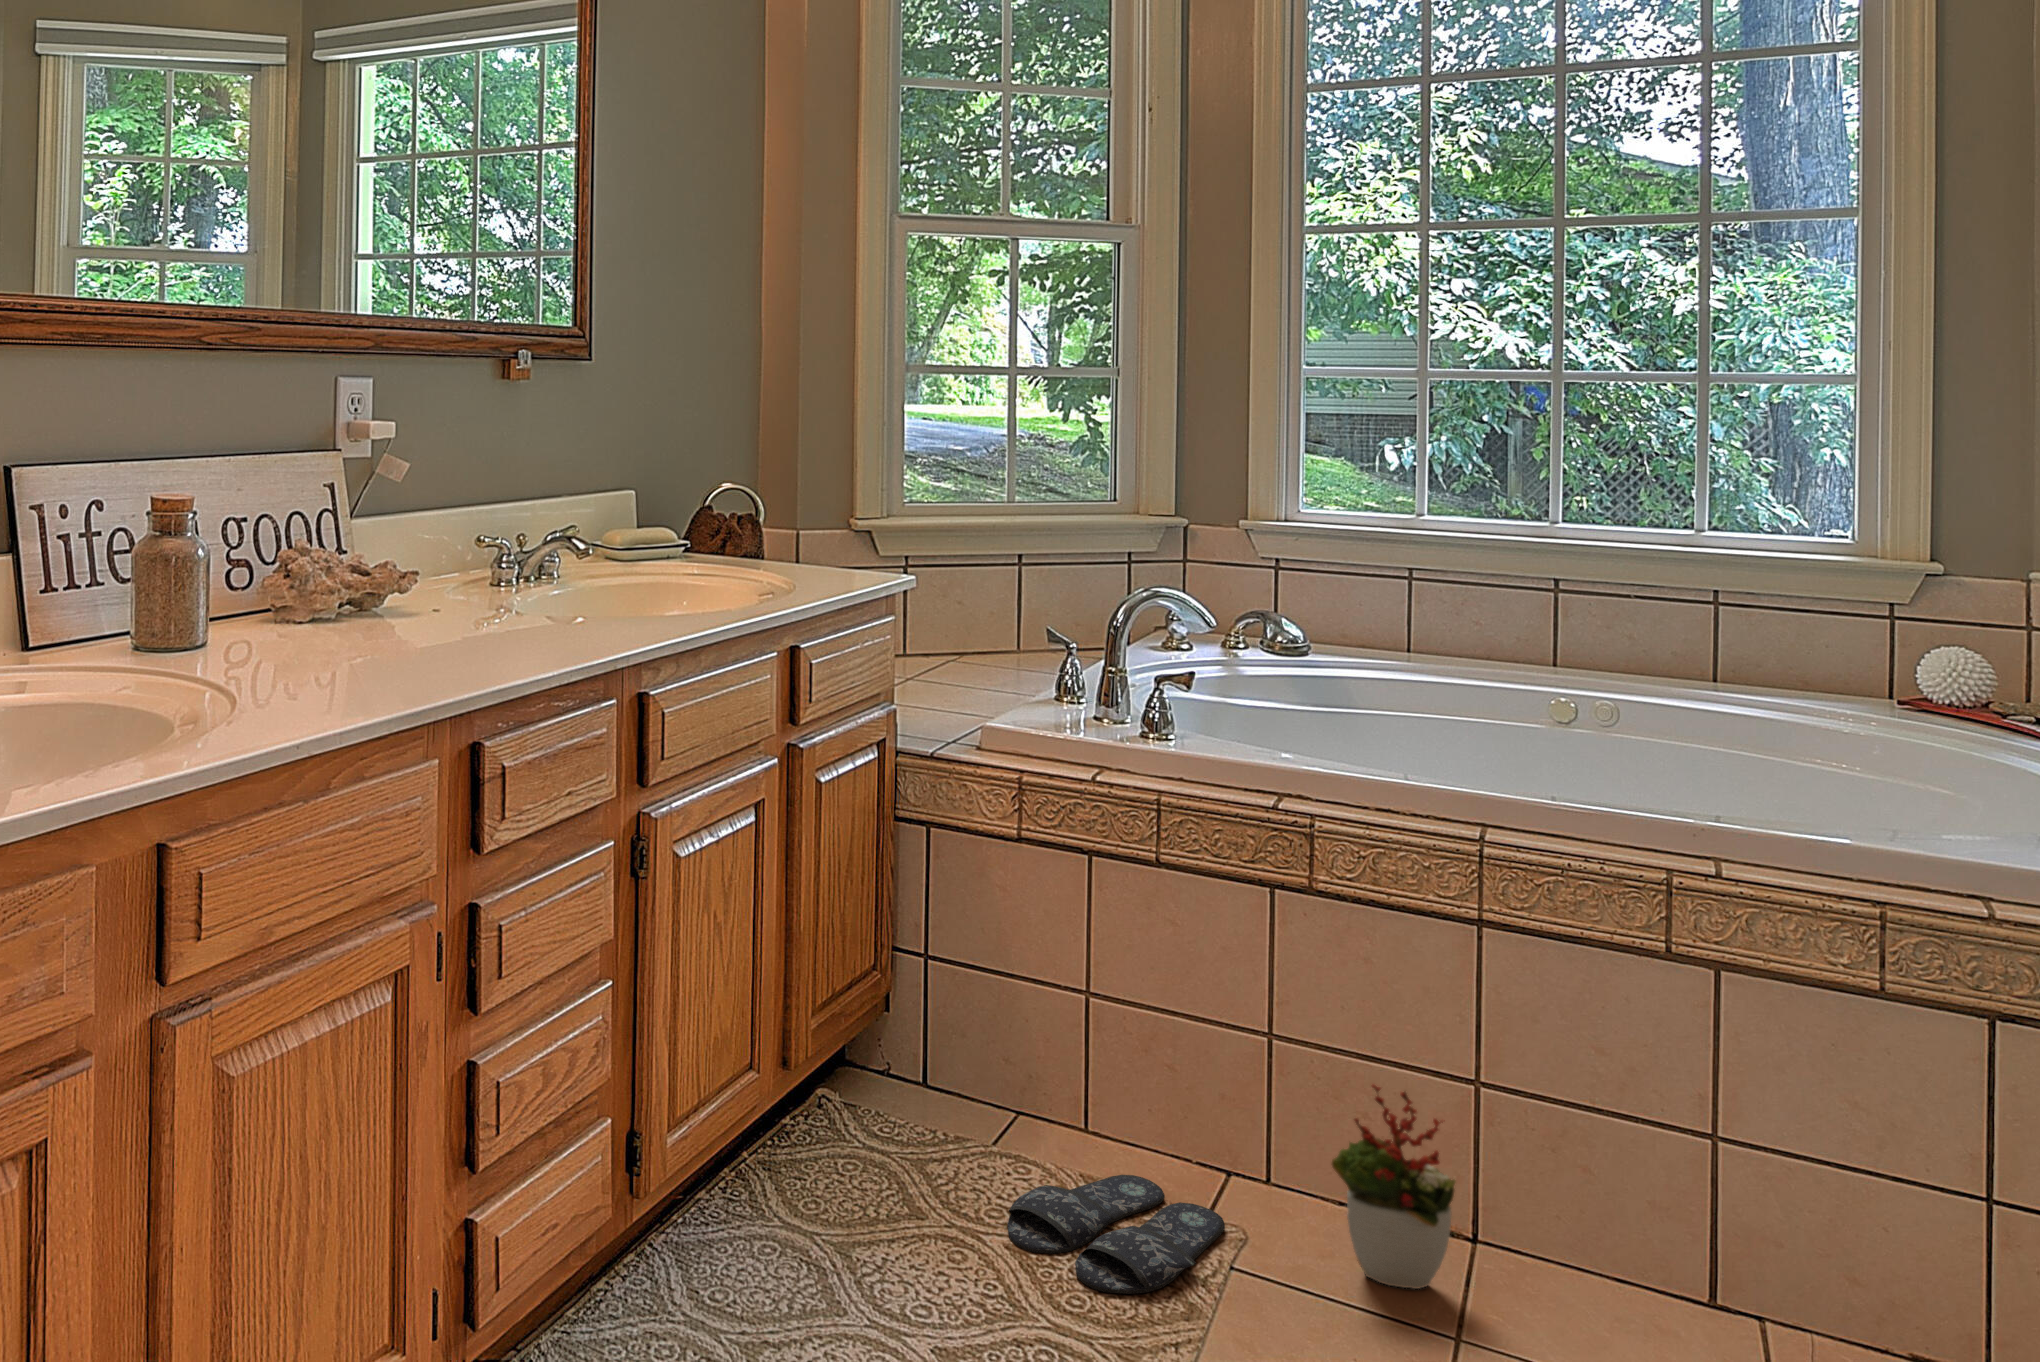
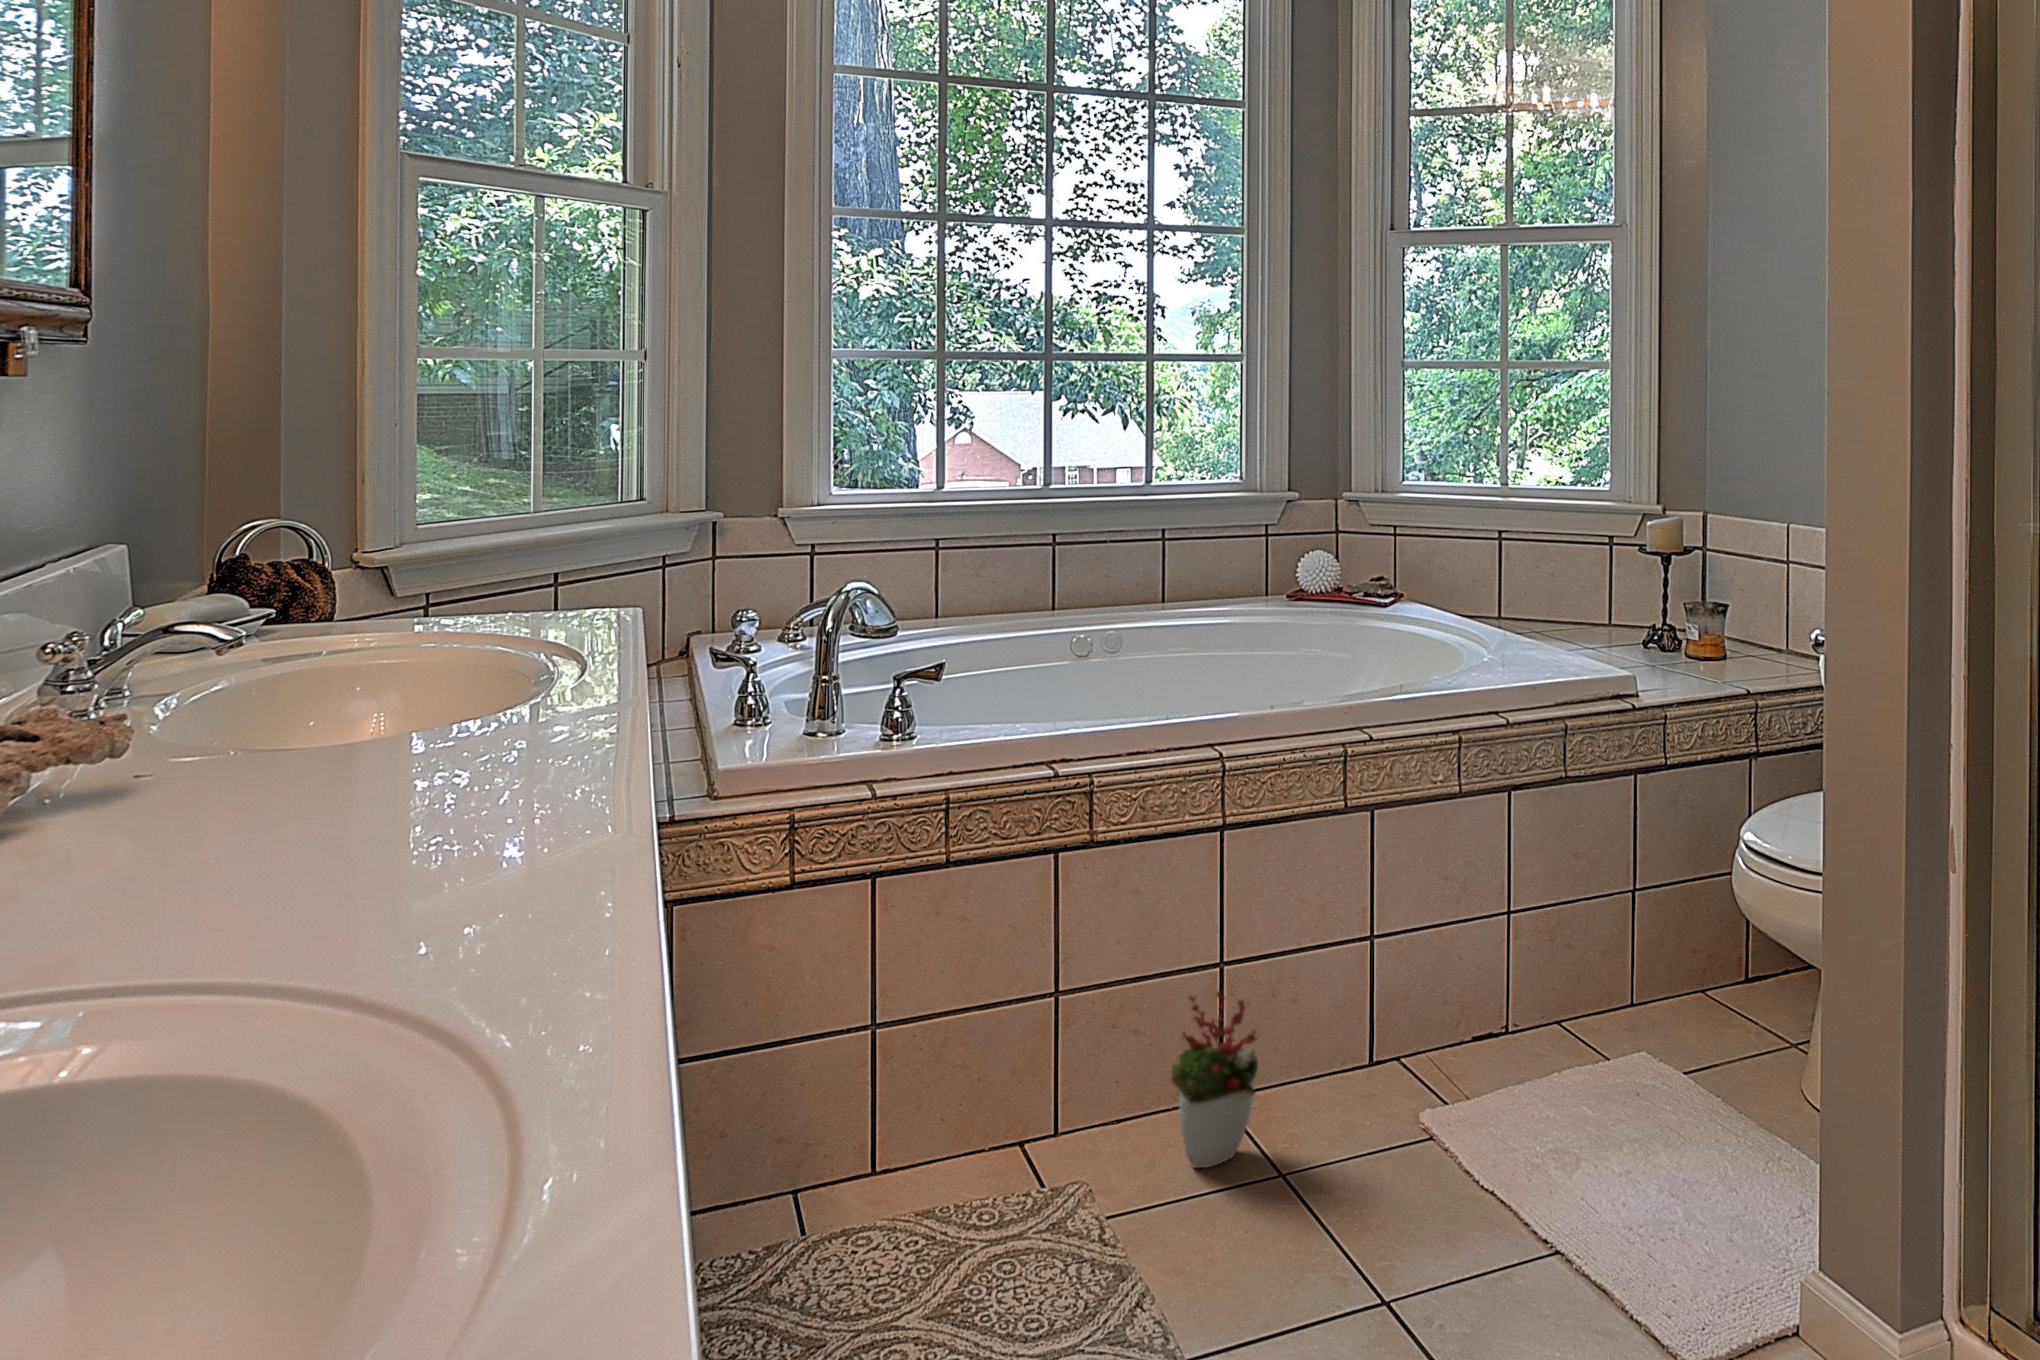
slippers: present [1008,1175,1225,1294] -> none [895,1181,1093,1310]

